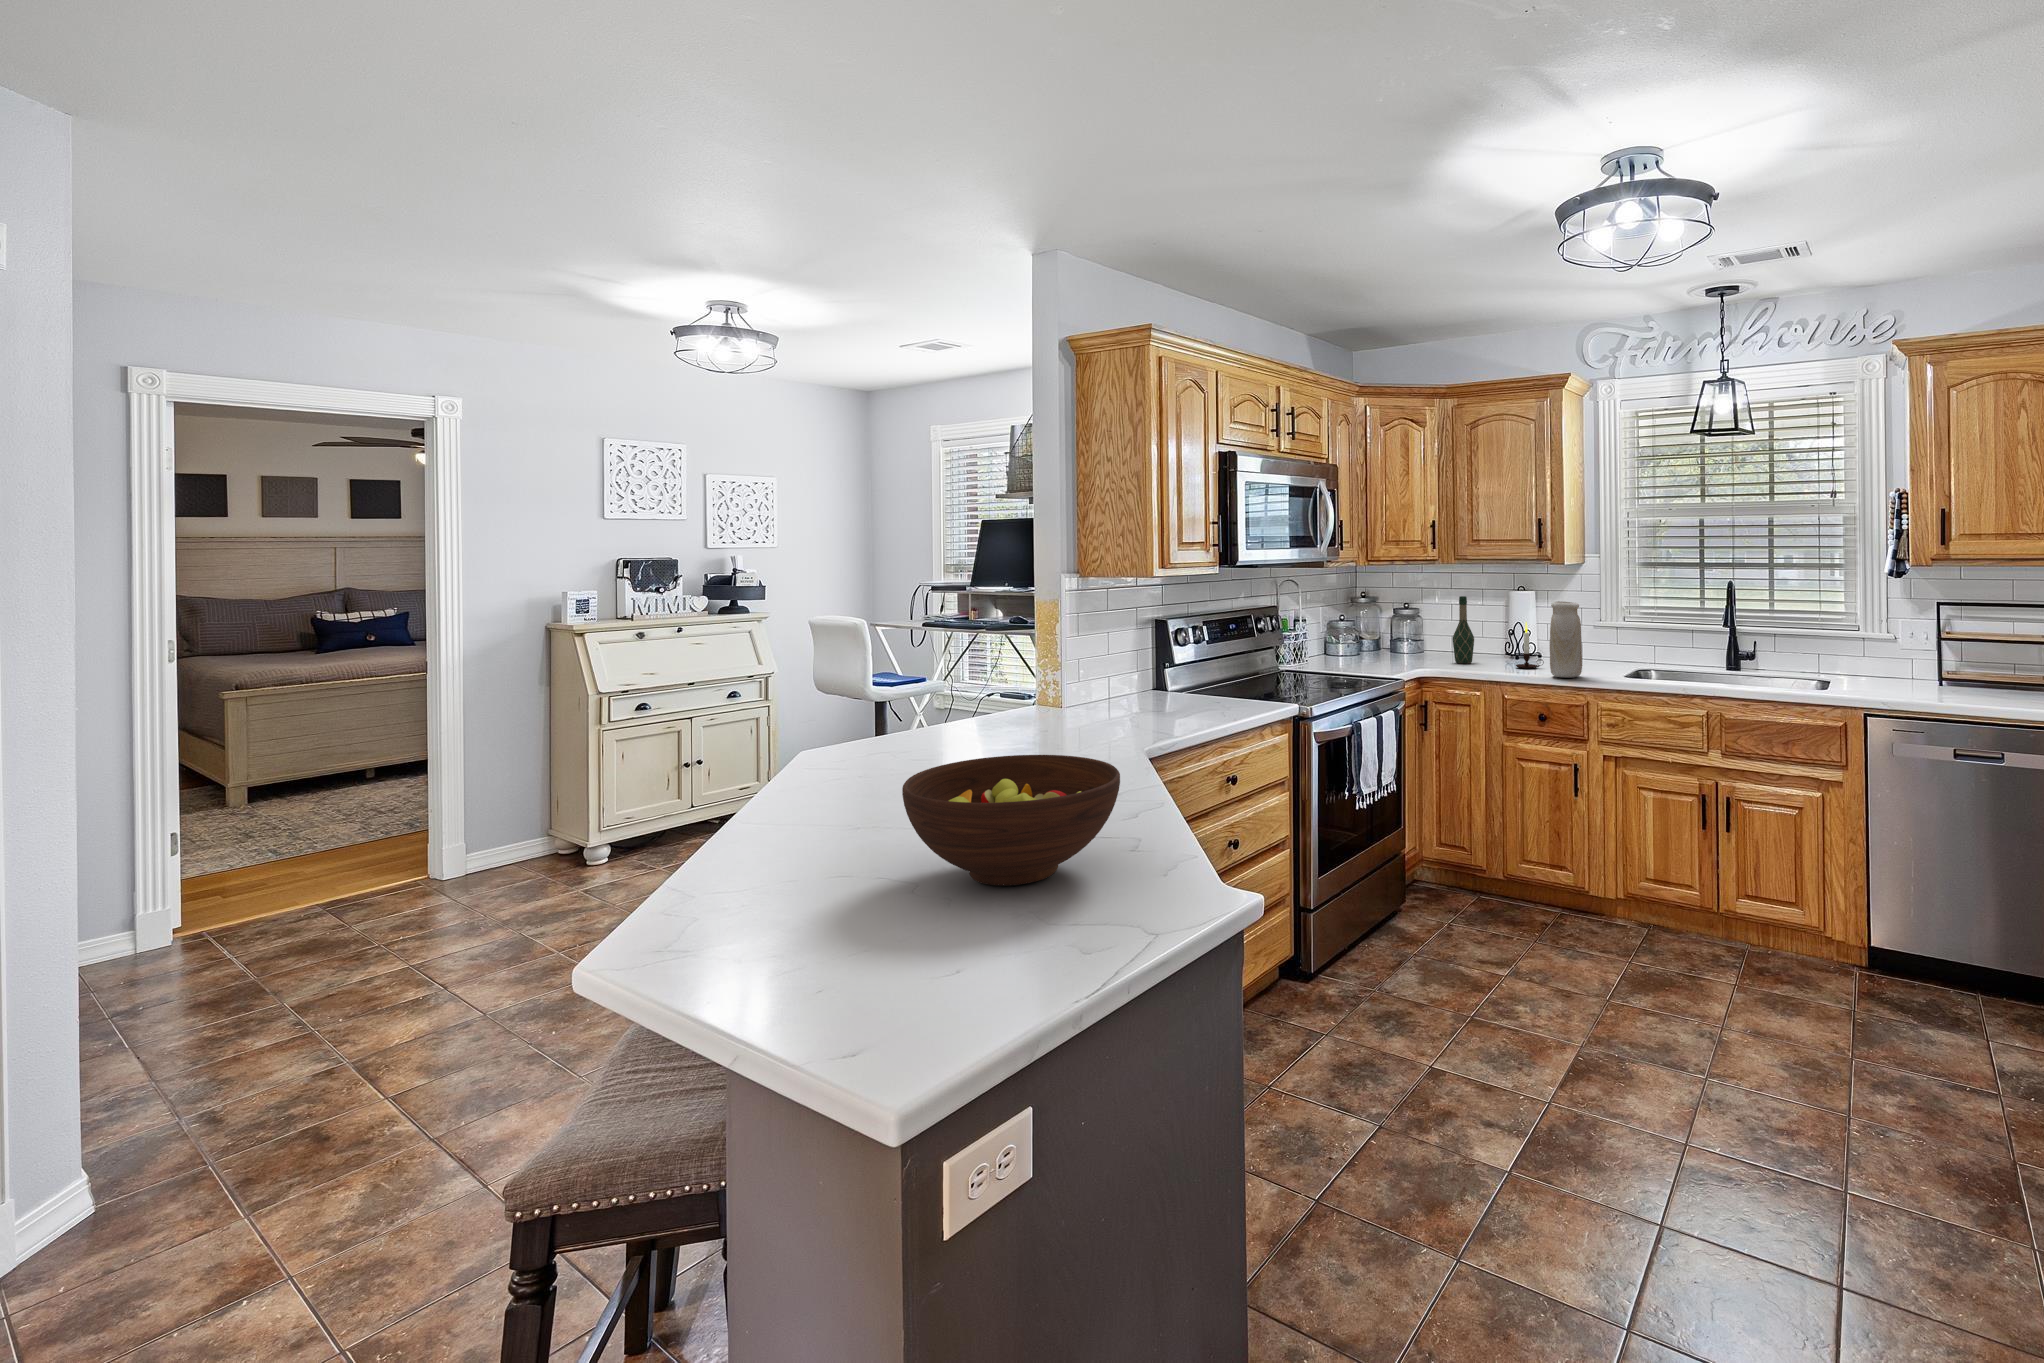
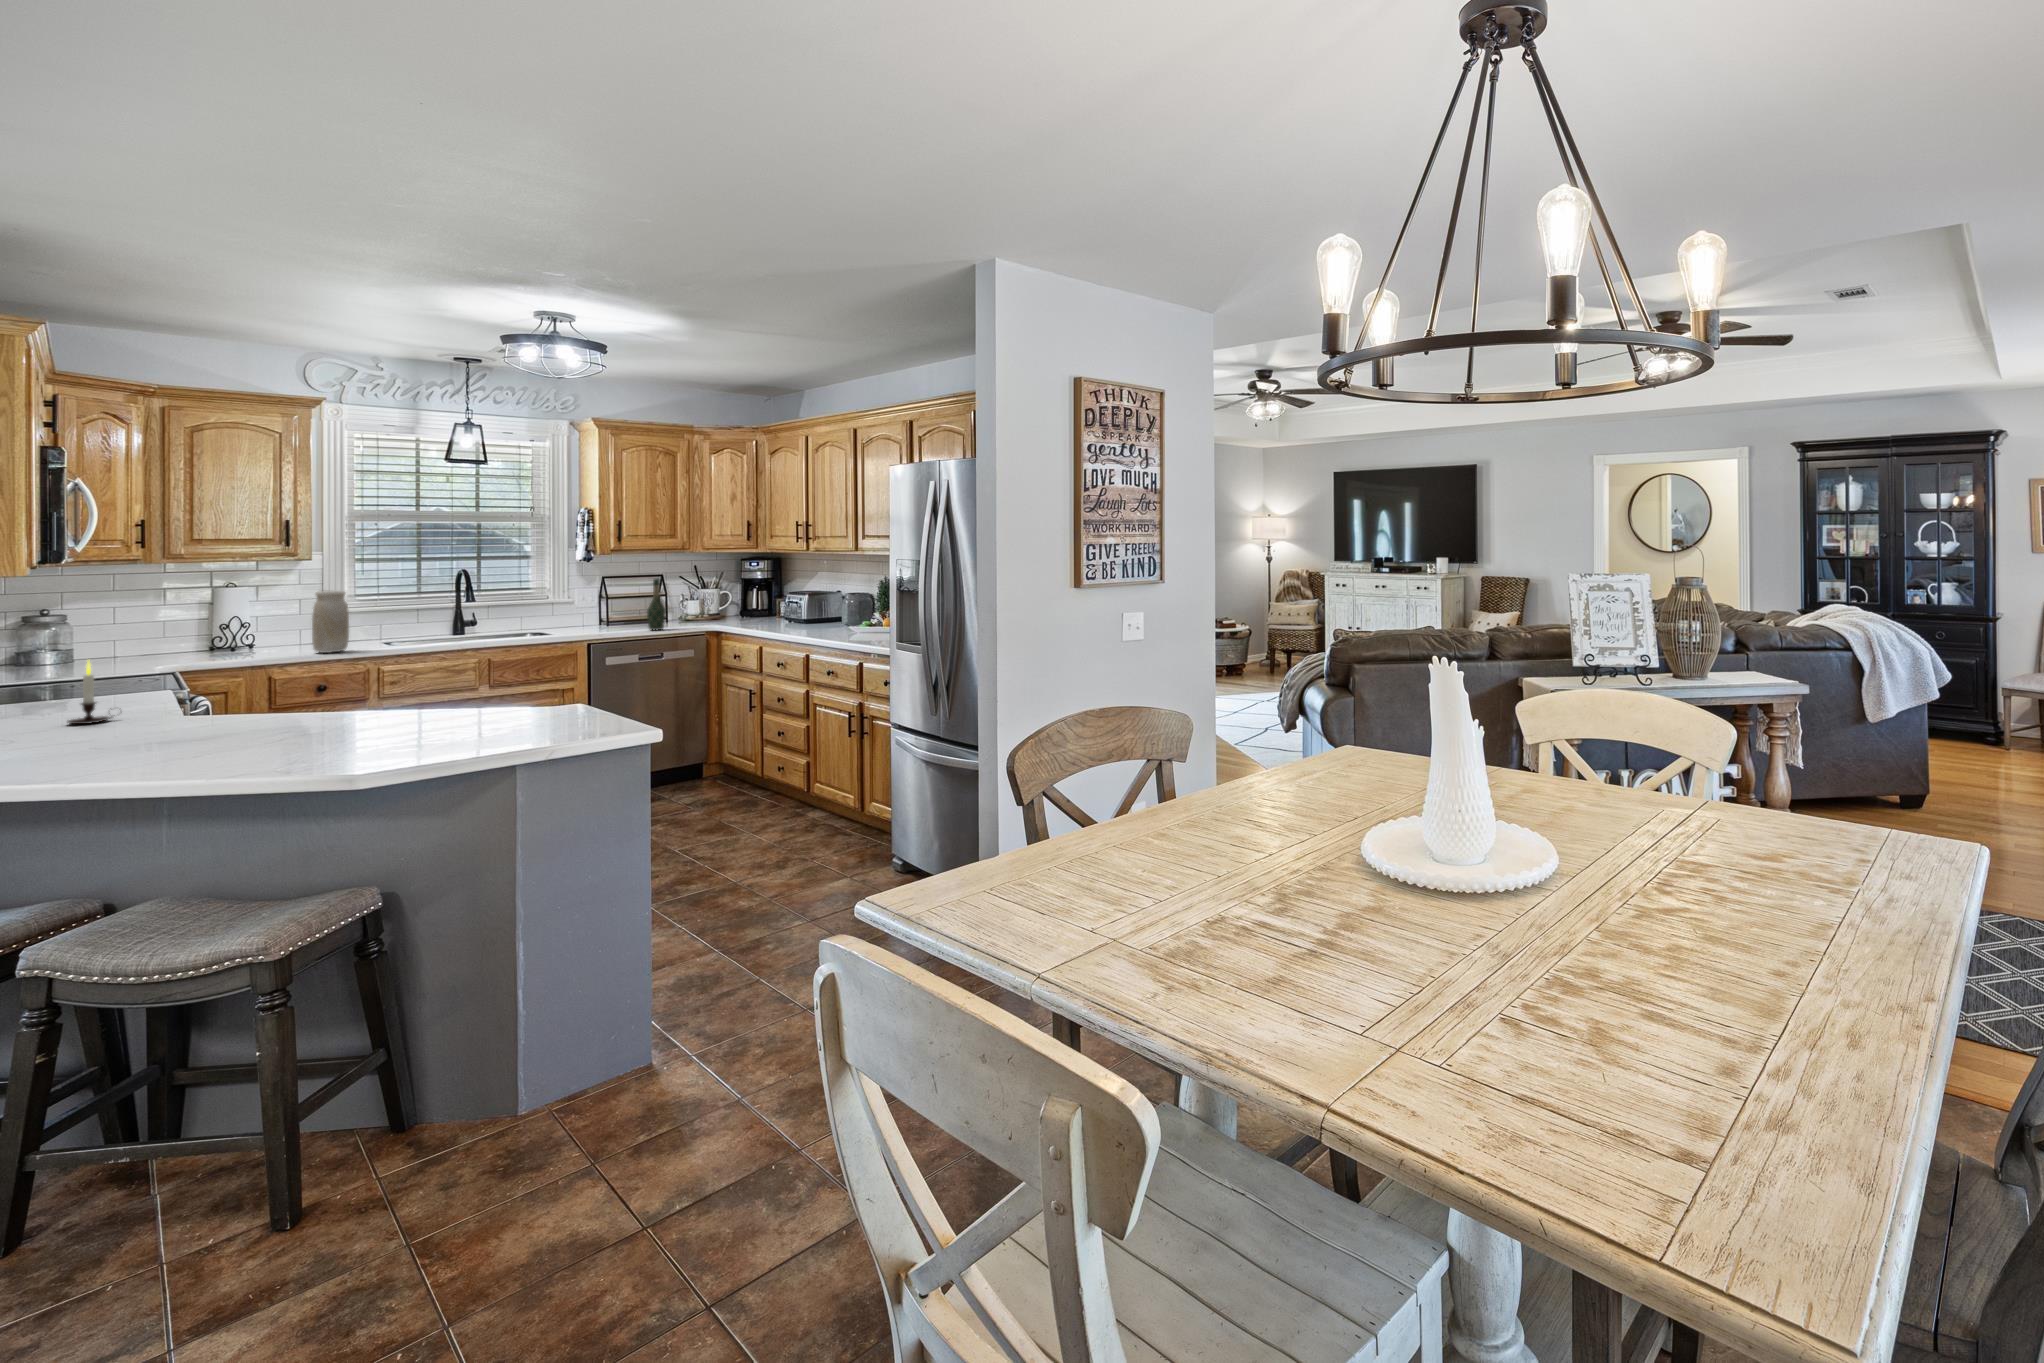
wine bottle: present [1453,596,1474,664] -> present [647,579,666,630]
candle: present [1516,622,1544,669] -> present [68,661,112,724]
fruit bowl: present [902,755,1120,886] -> none [316,679,478,749]

